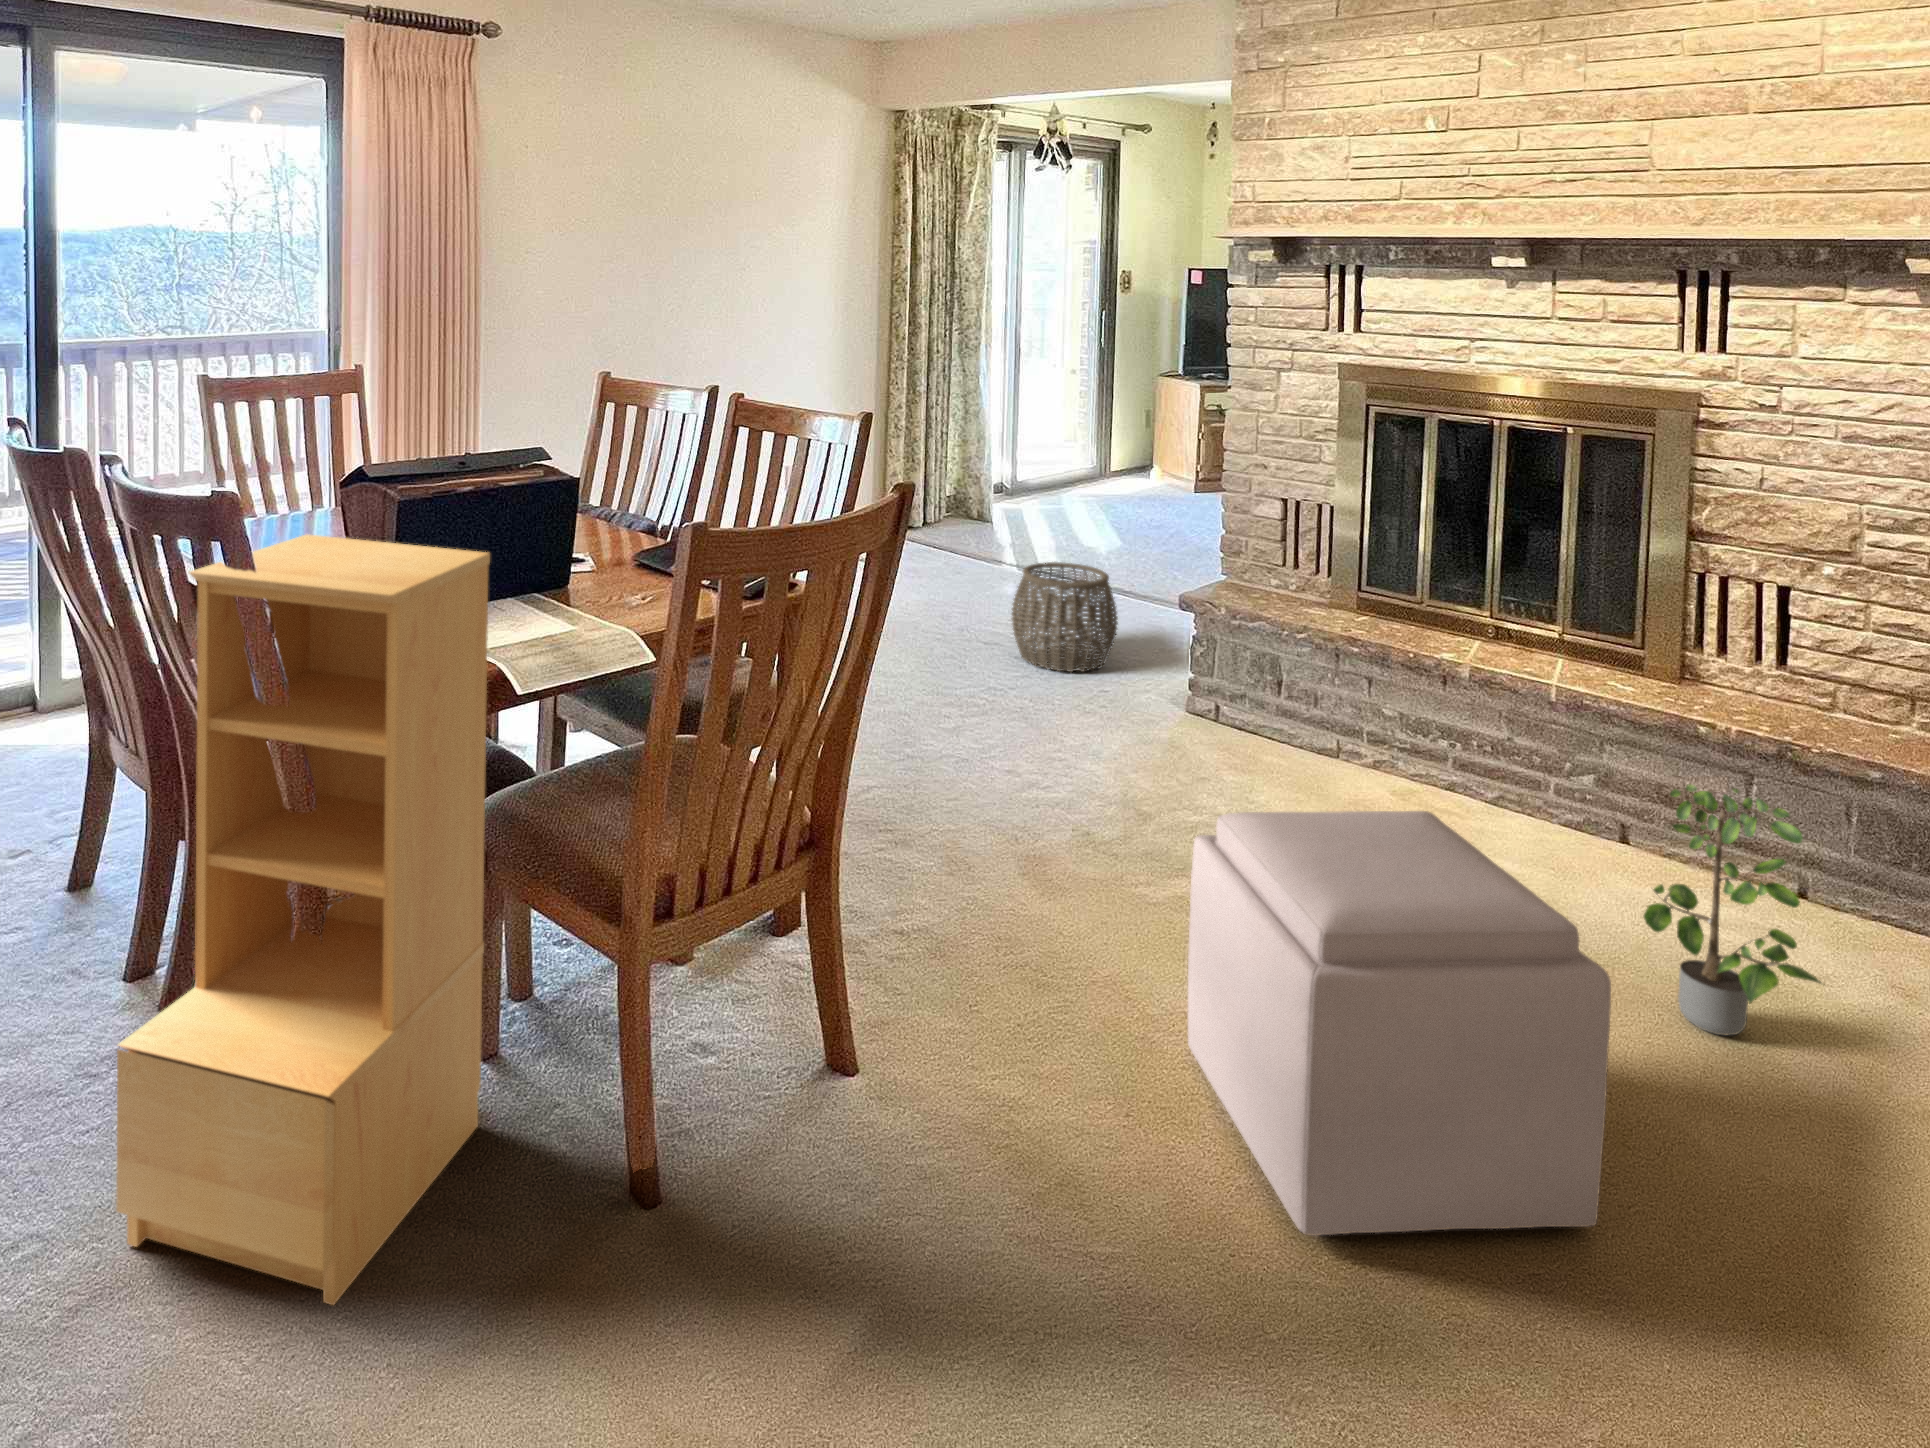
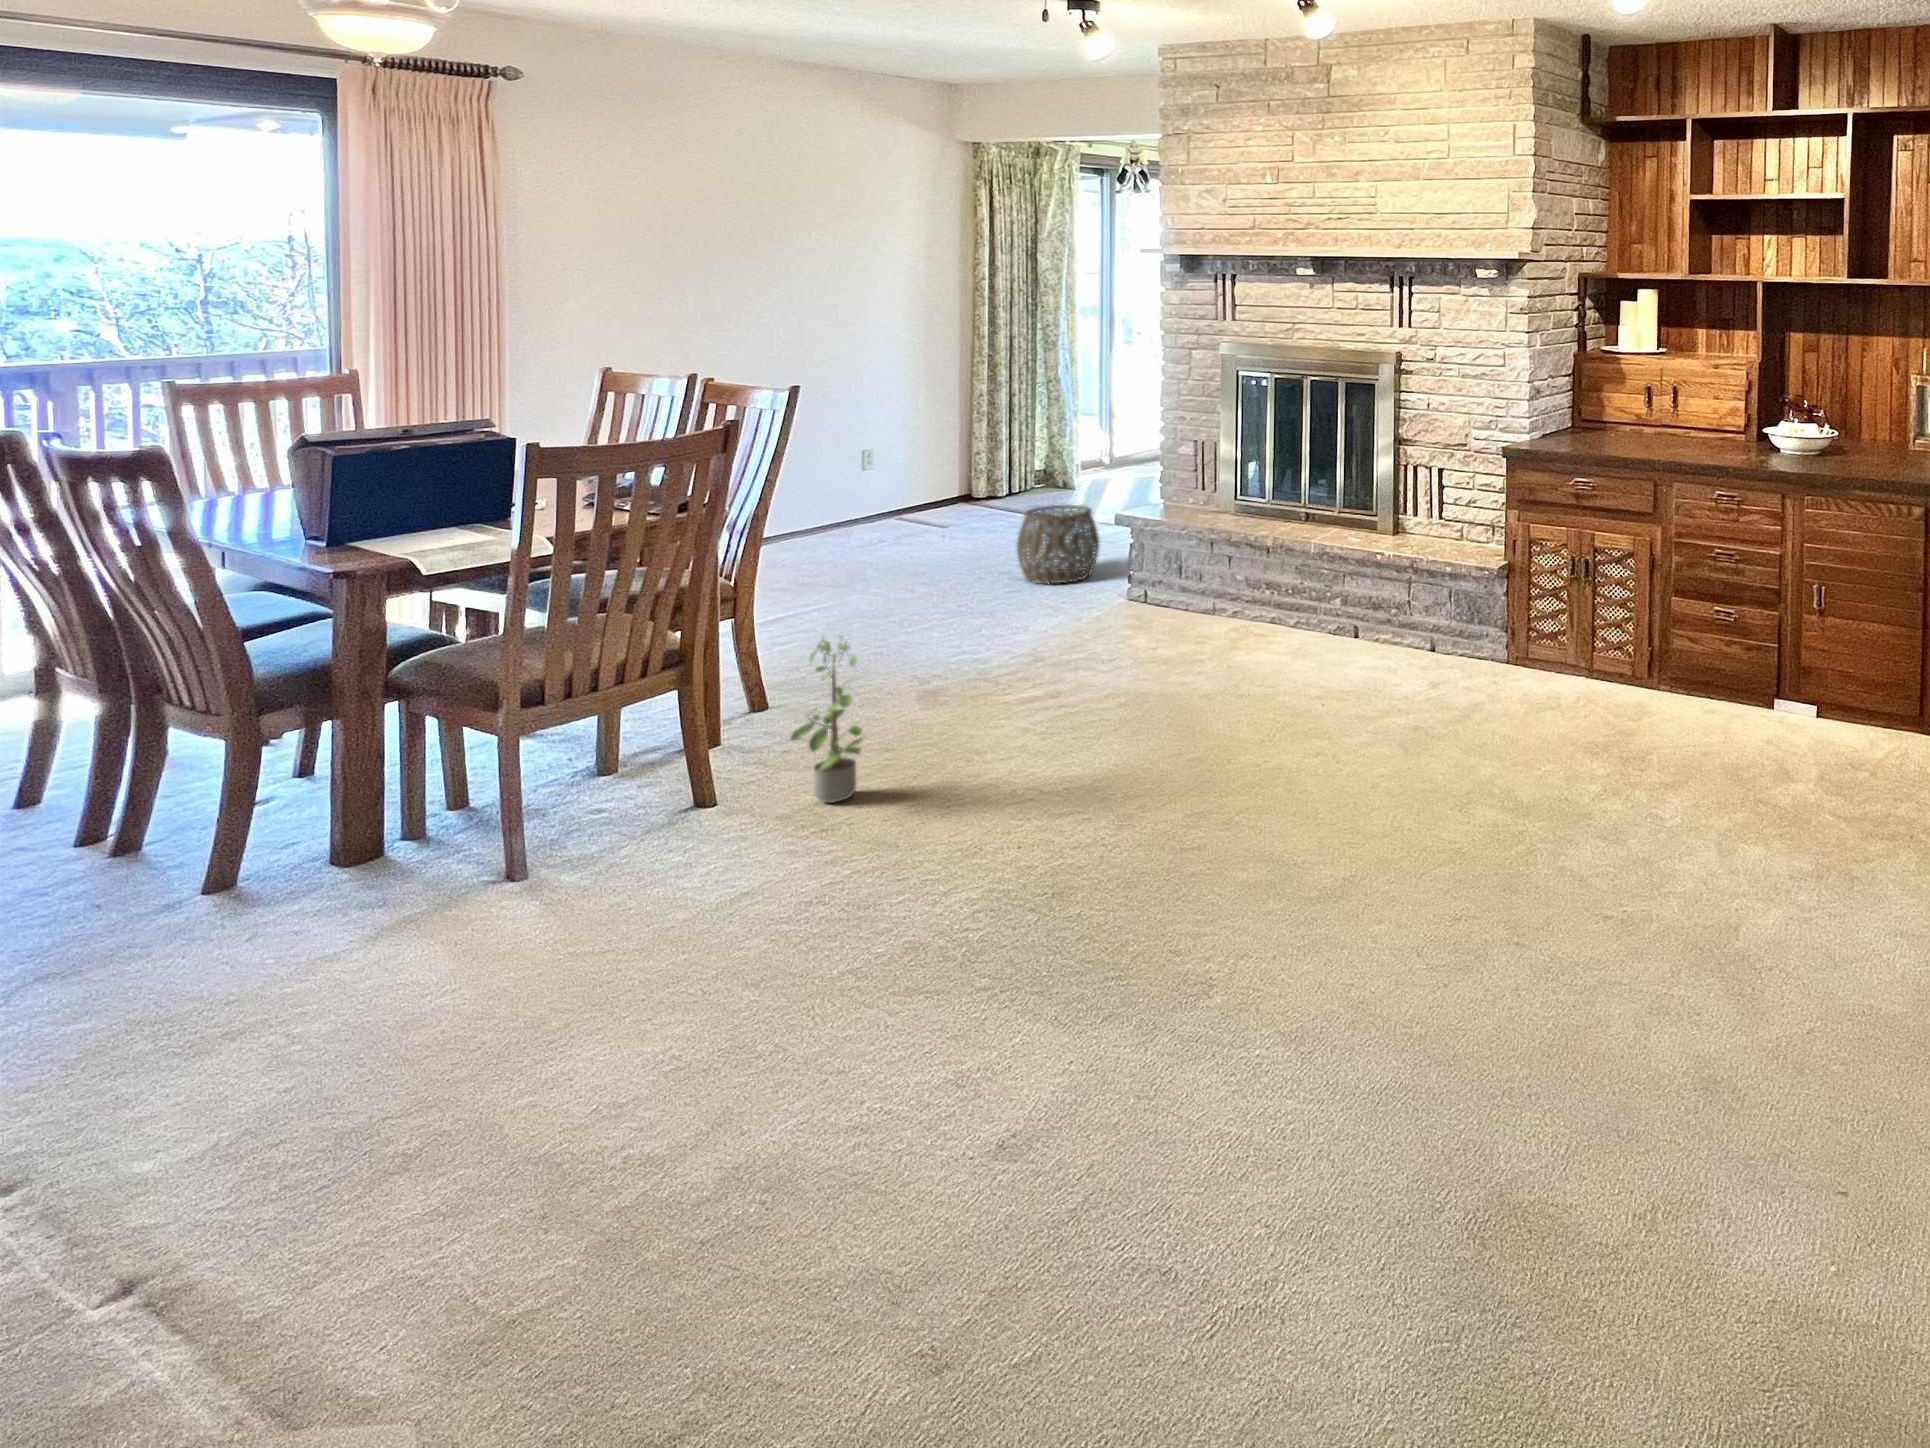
bookshelf: present [116,534,490,1305] -> none [188,478,467,901]
potted plant: present [1644,785,1821,1035] -> present [791,635,862,803]
ottoman: present [1188,811,1611,1236] -> none [967,595,1141,802]

